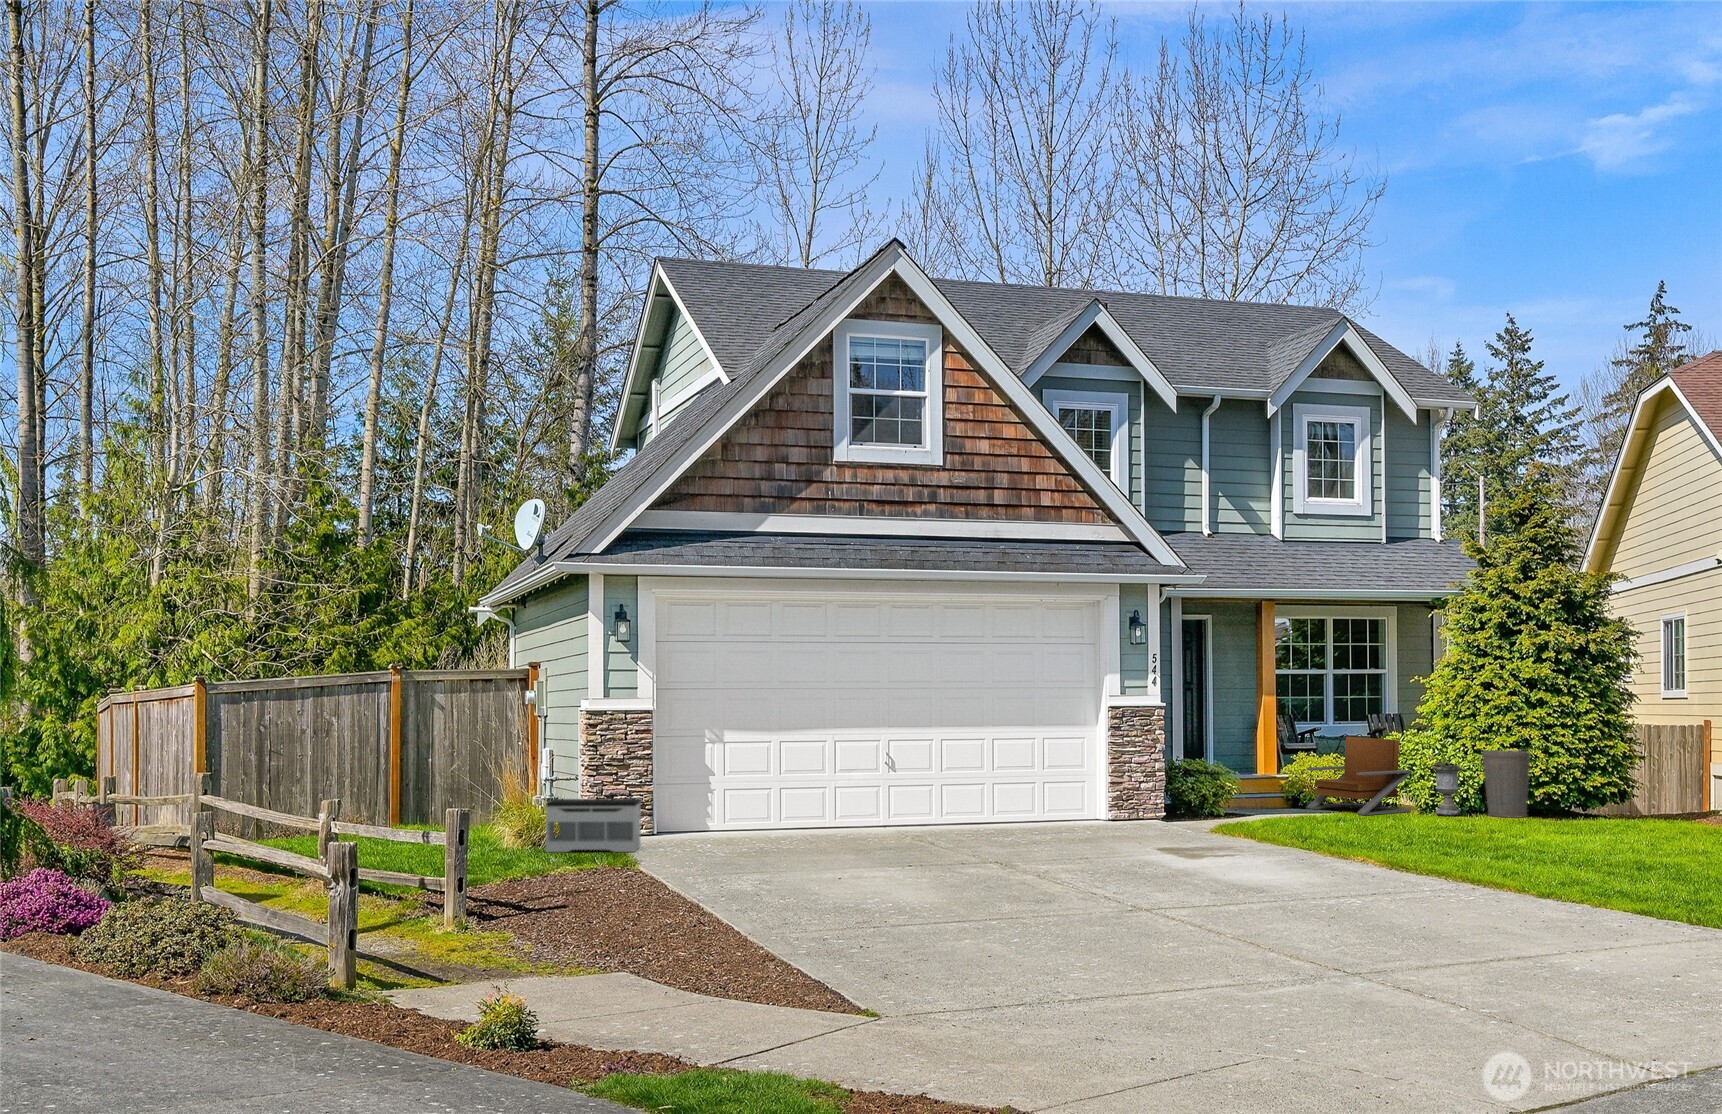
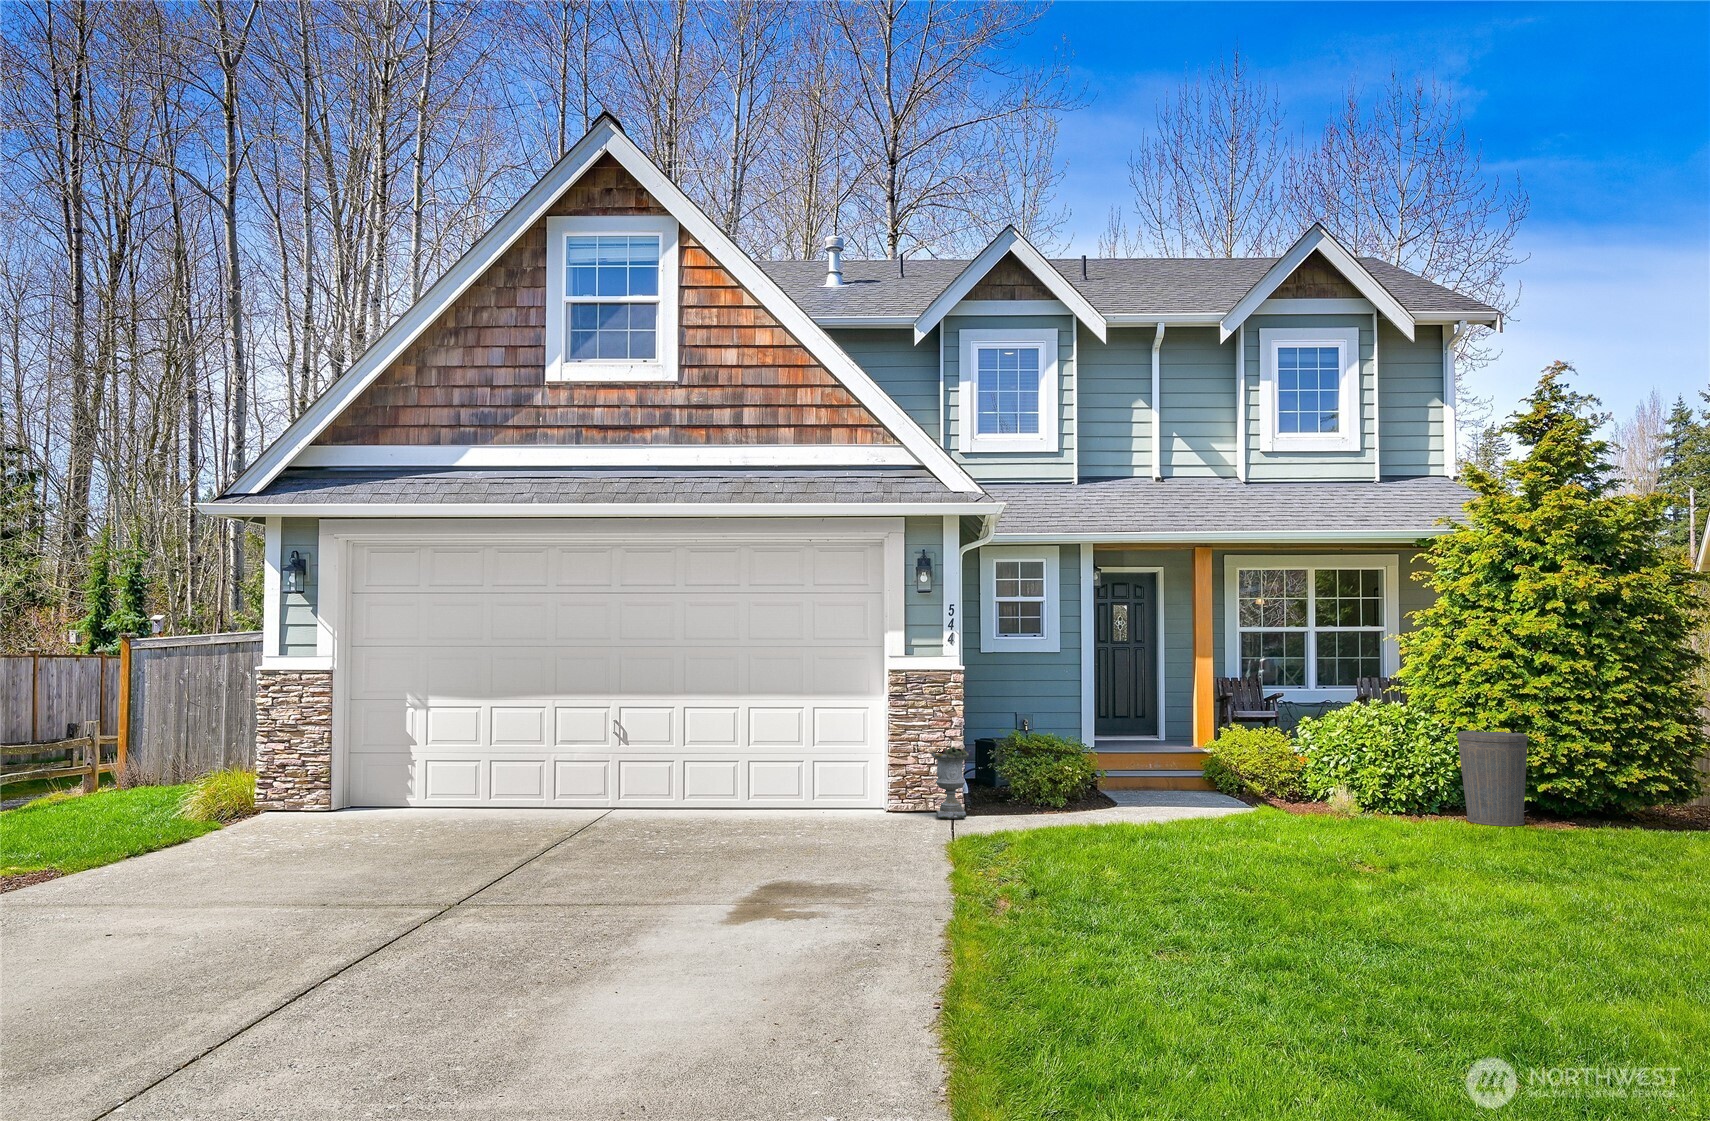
lounge chair: present [1307,736,1412,815] -> none [1225,708,1360,813]
planter: present [1432,761,1462,816] -> present [932,746,969,819]
bench: present [546,798,641,852] -> none [181,768,307,838]

